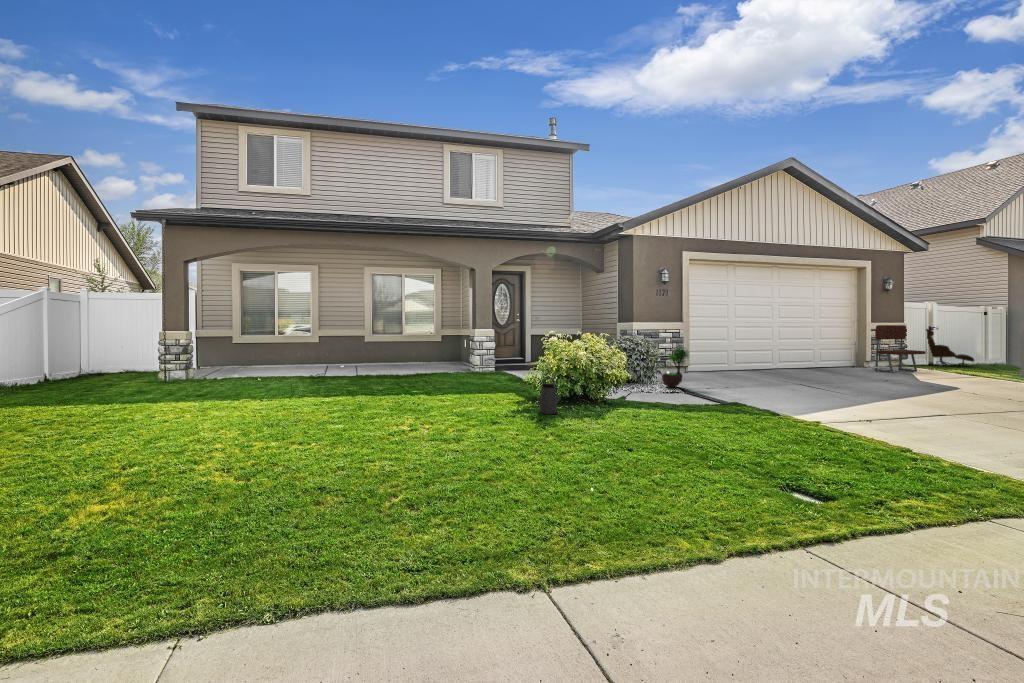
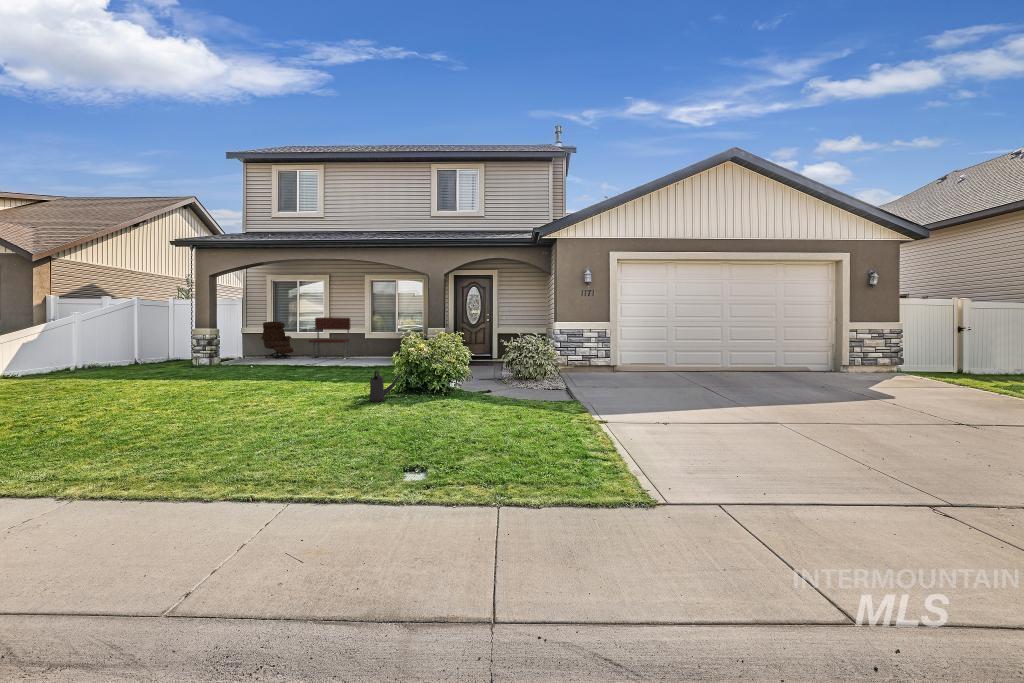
bench: present [874,325,926,373] -> present [309,317,351,358]
lounge chair: present [926,329,974,366] -> present [261,322,293,358]
potted tree: present [662,348,688,387] -> none [550,343,574,384]

